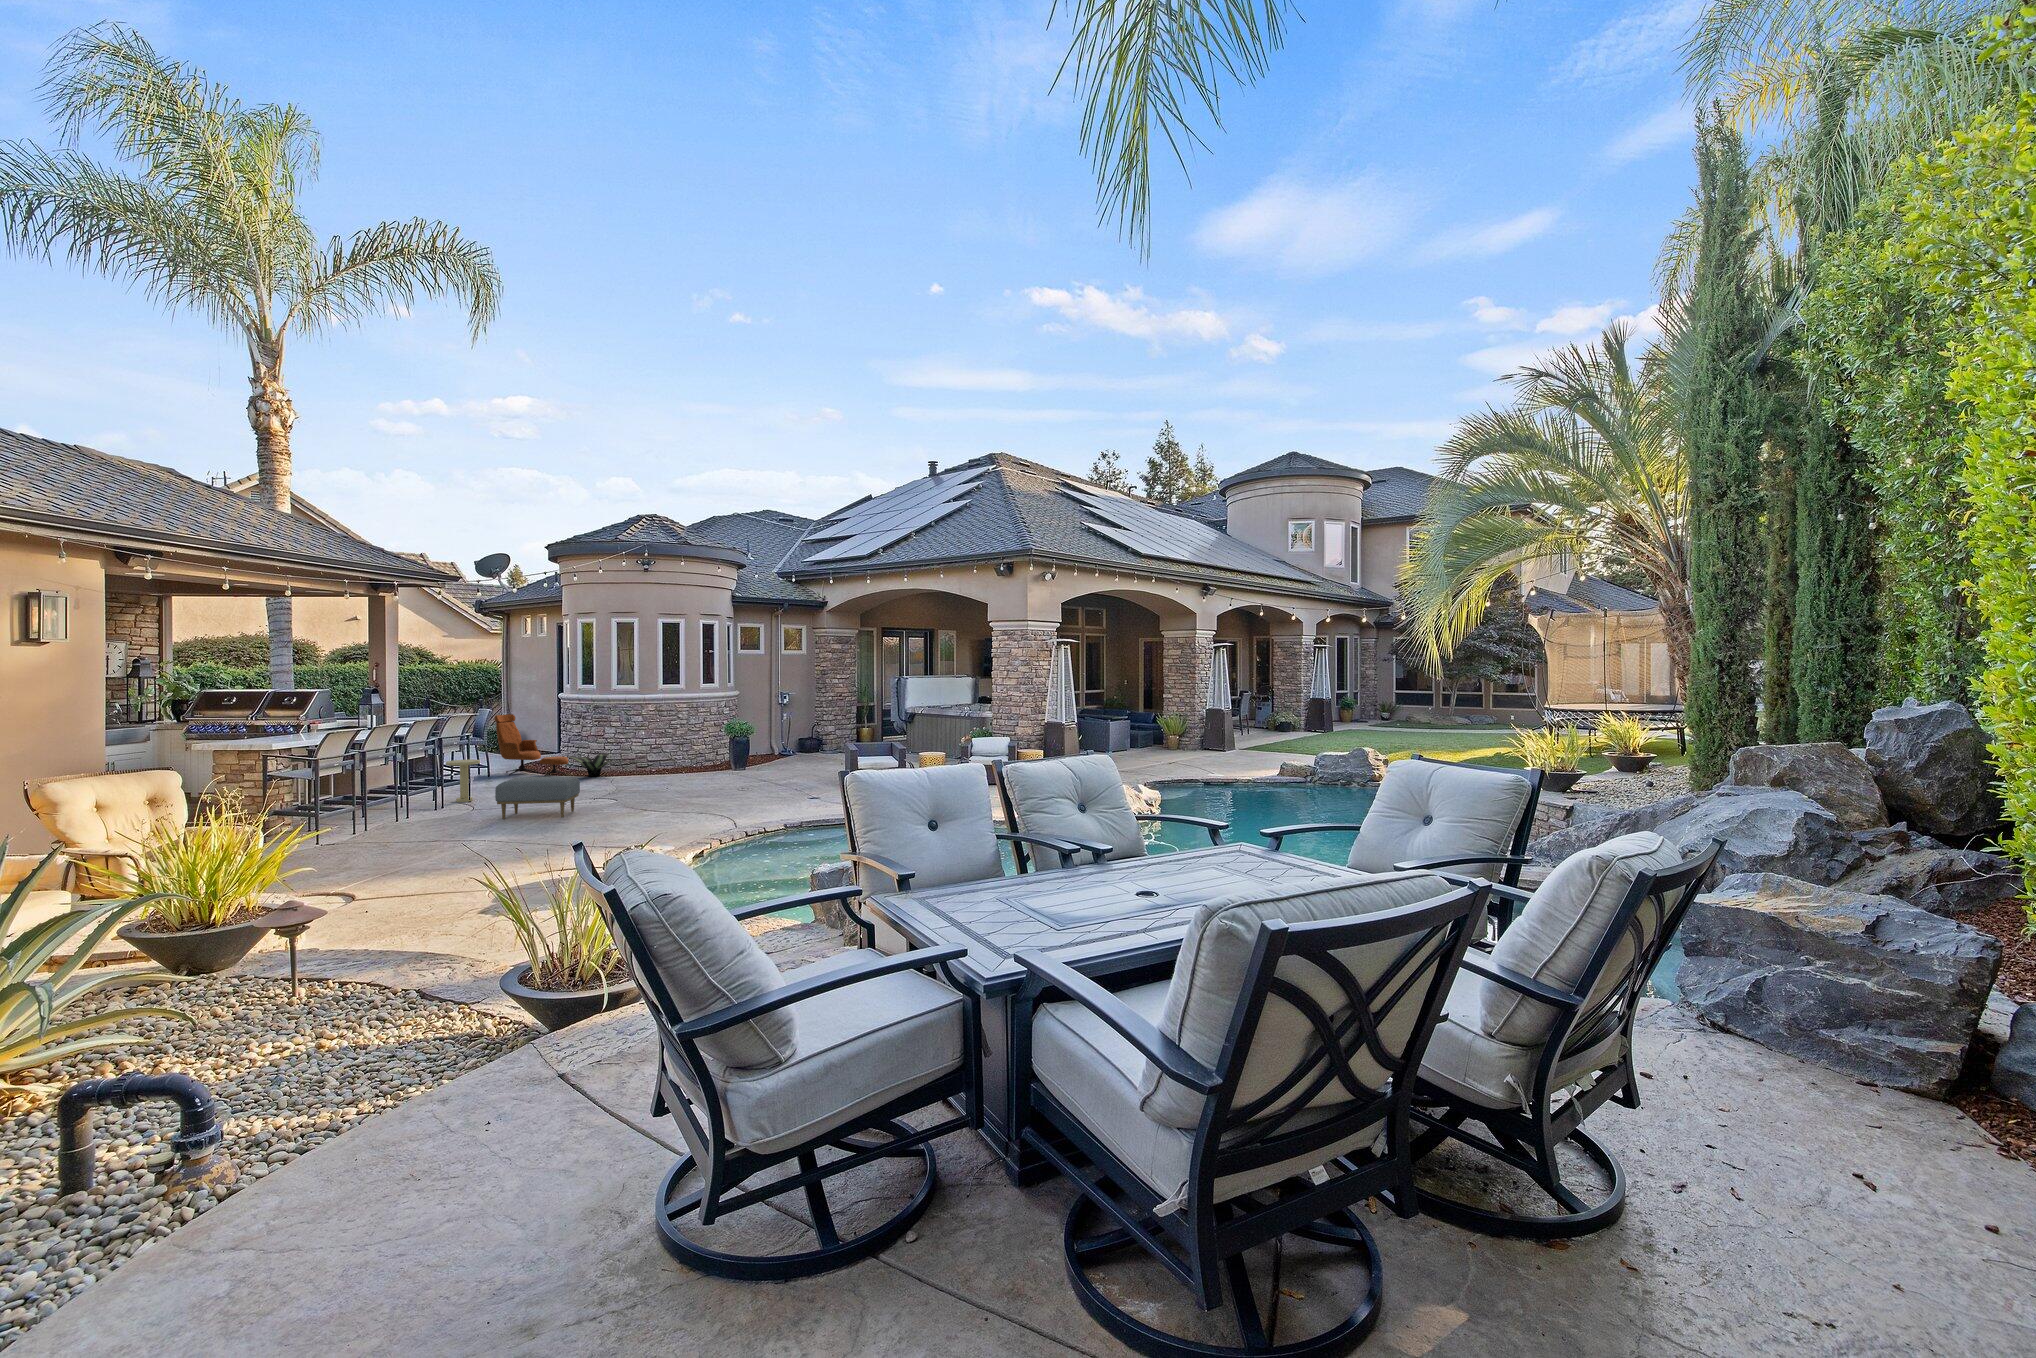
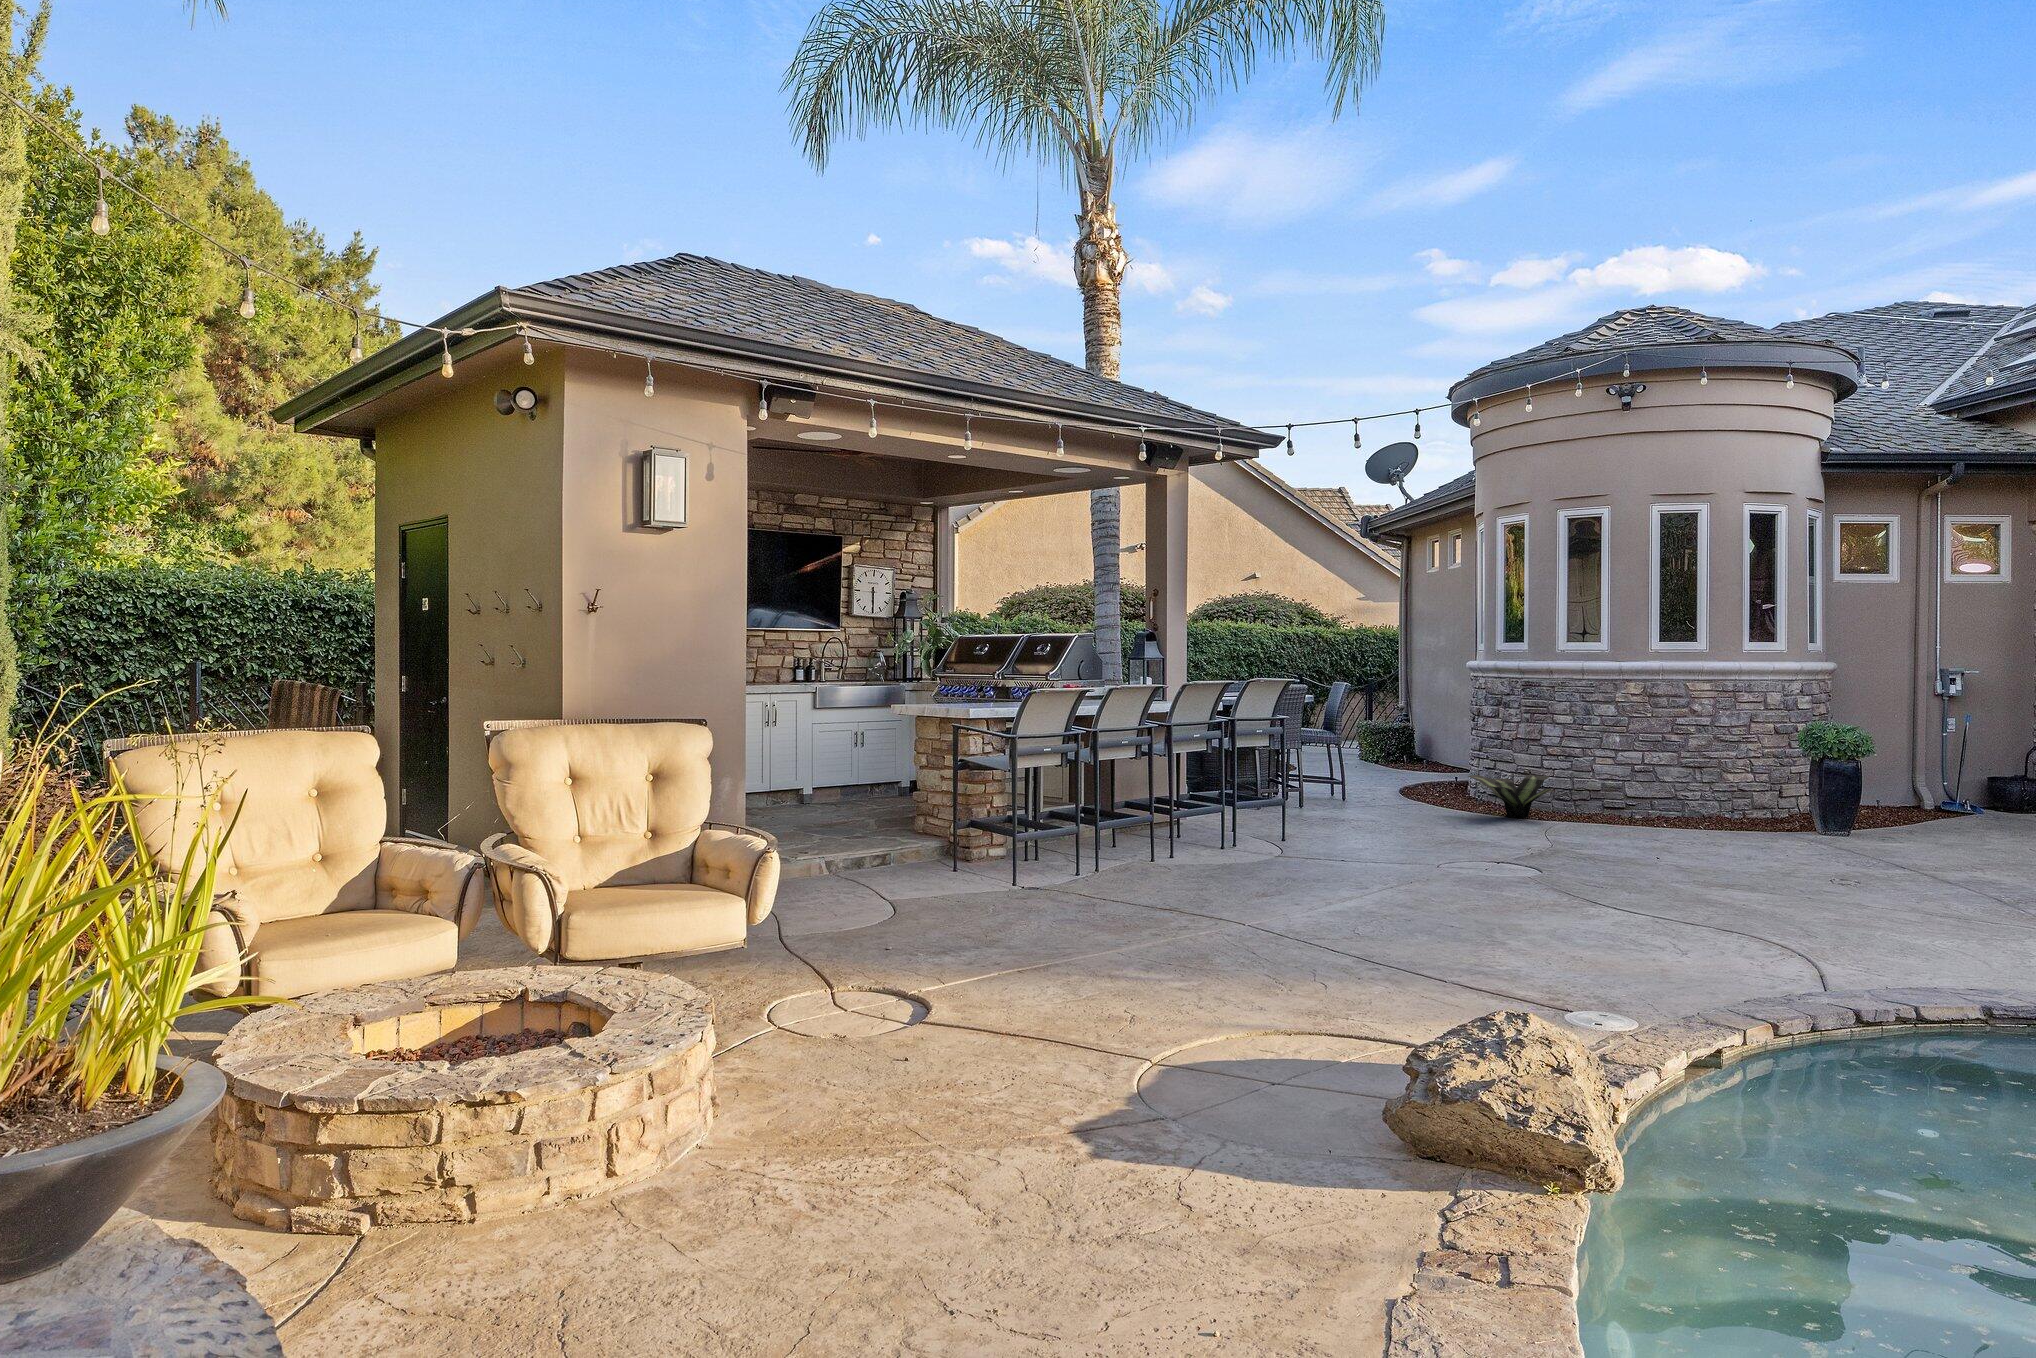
lounge chair: present [494,714,569,776] -> none [1355,694,1474,810]
side table: present [446,759,480,802] -> none [1244,764,1298,841]
ottoman: present [495,776,580,819] -> none [1290,804,1454,897]

